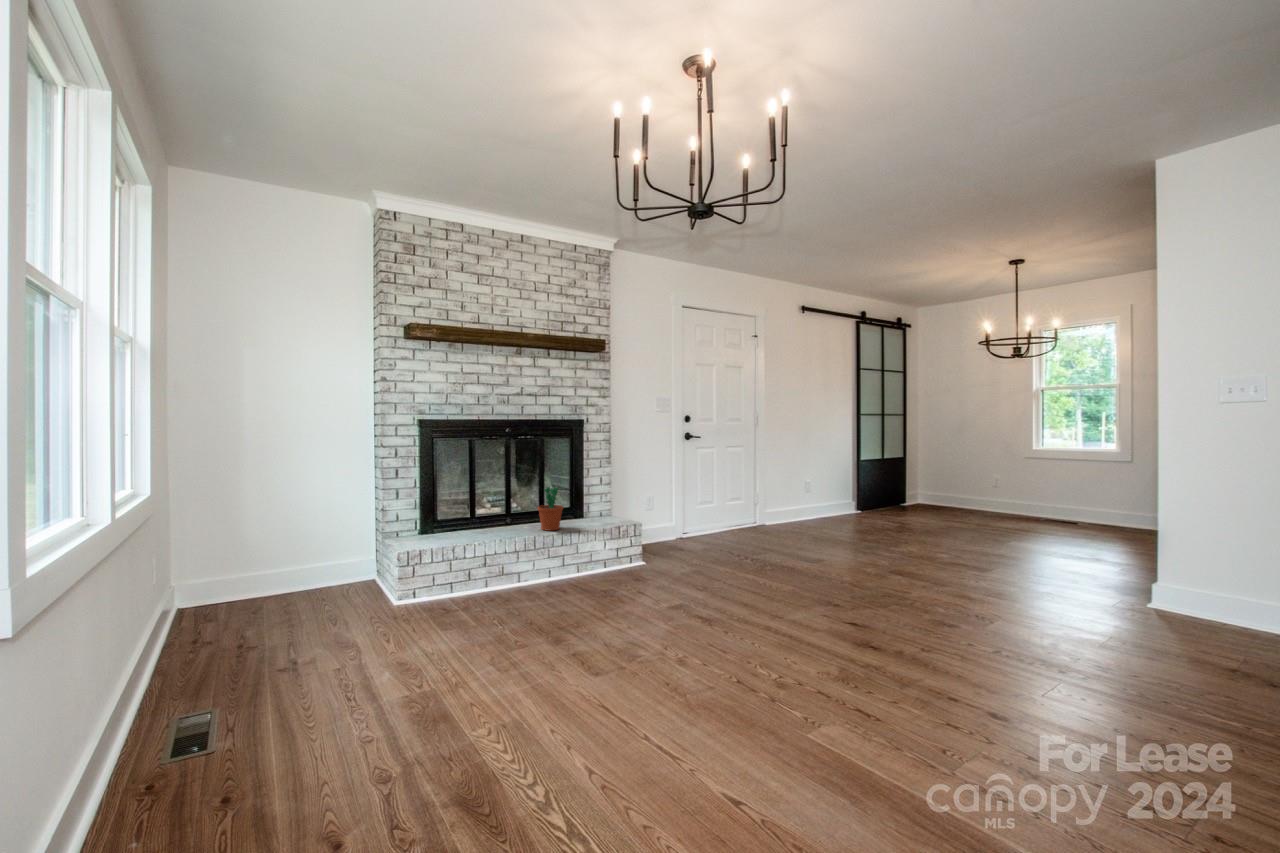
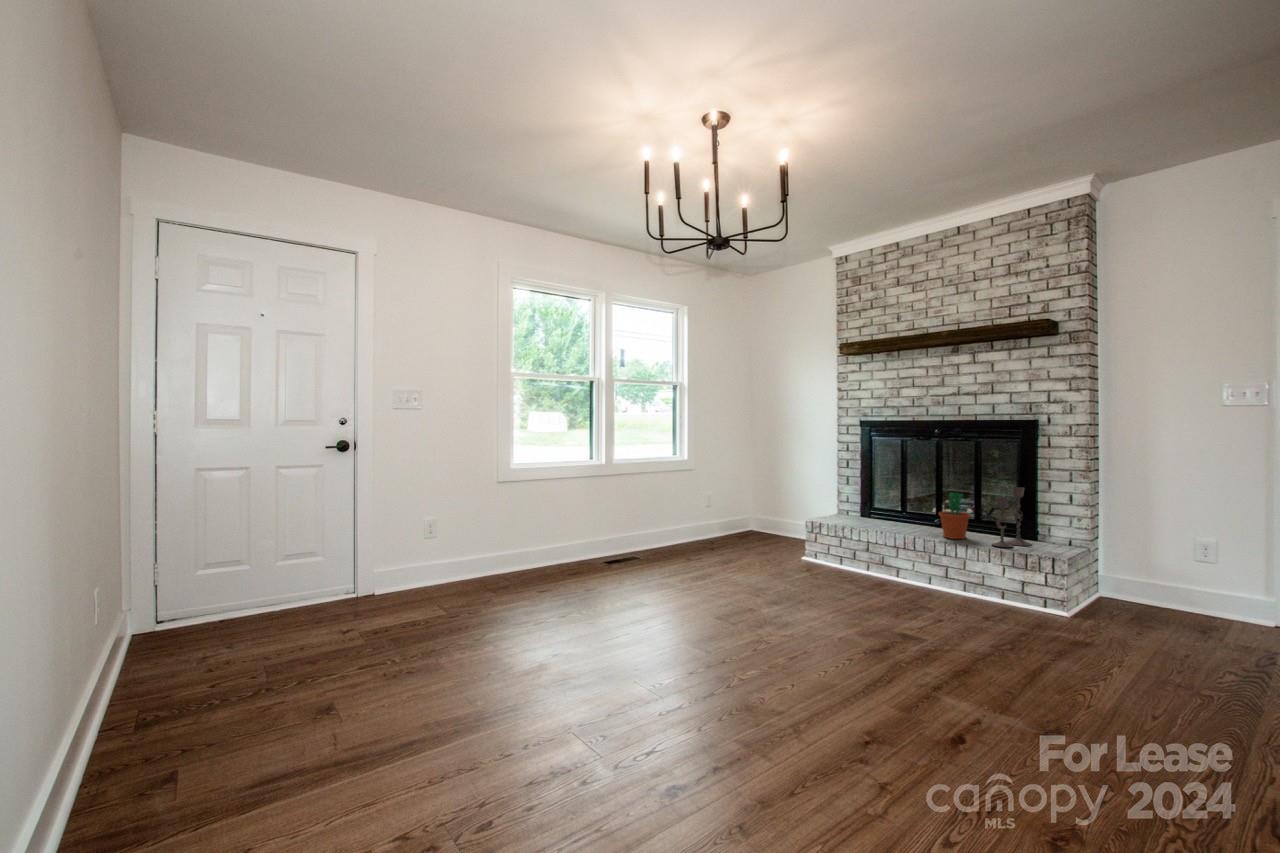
candlestick: none [579,476,598,527] -> present [991,487,1032,547]

